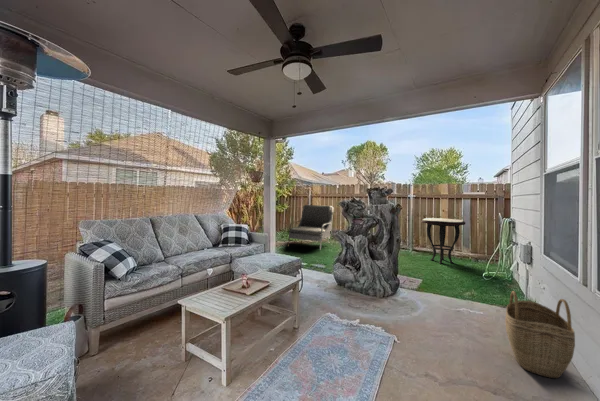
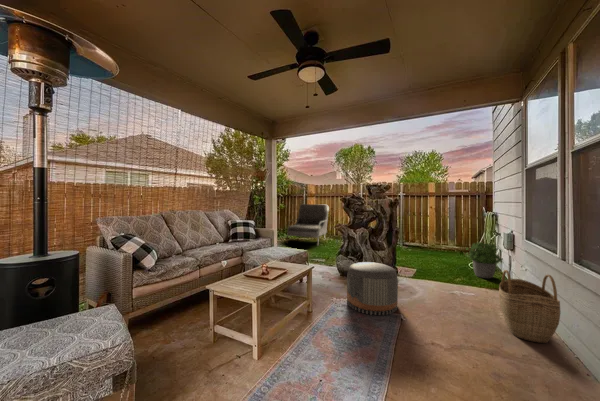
side table: present [421,218,465,264] -> none [412,214,452,256]
potted plant: none [476,251,520,293] -> present [465,242,503,278]
pouf: none [338,275,393,335] -> present [347,262,398,315]

